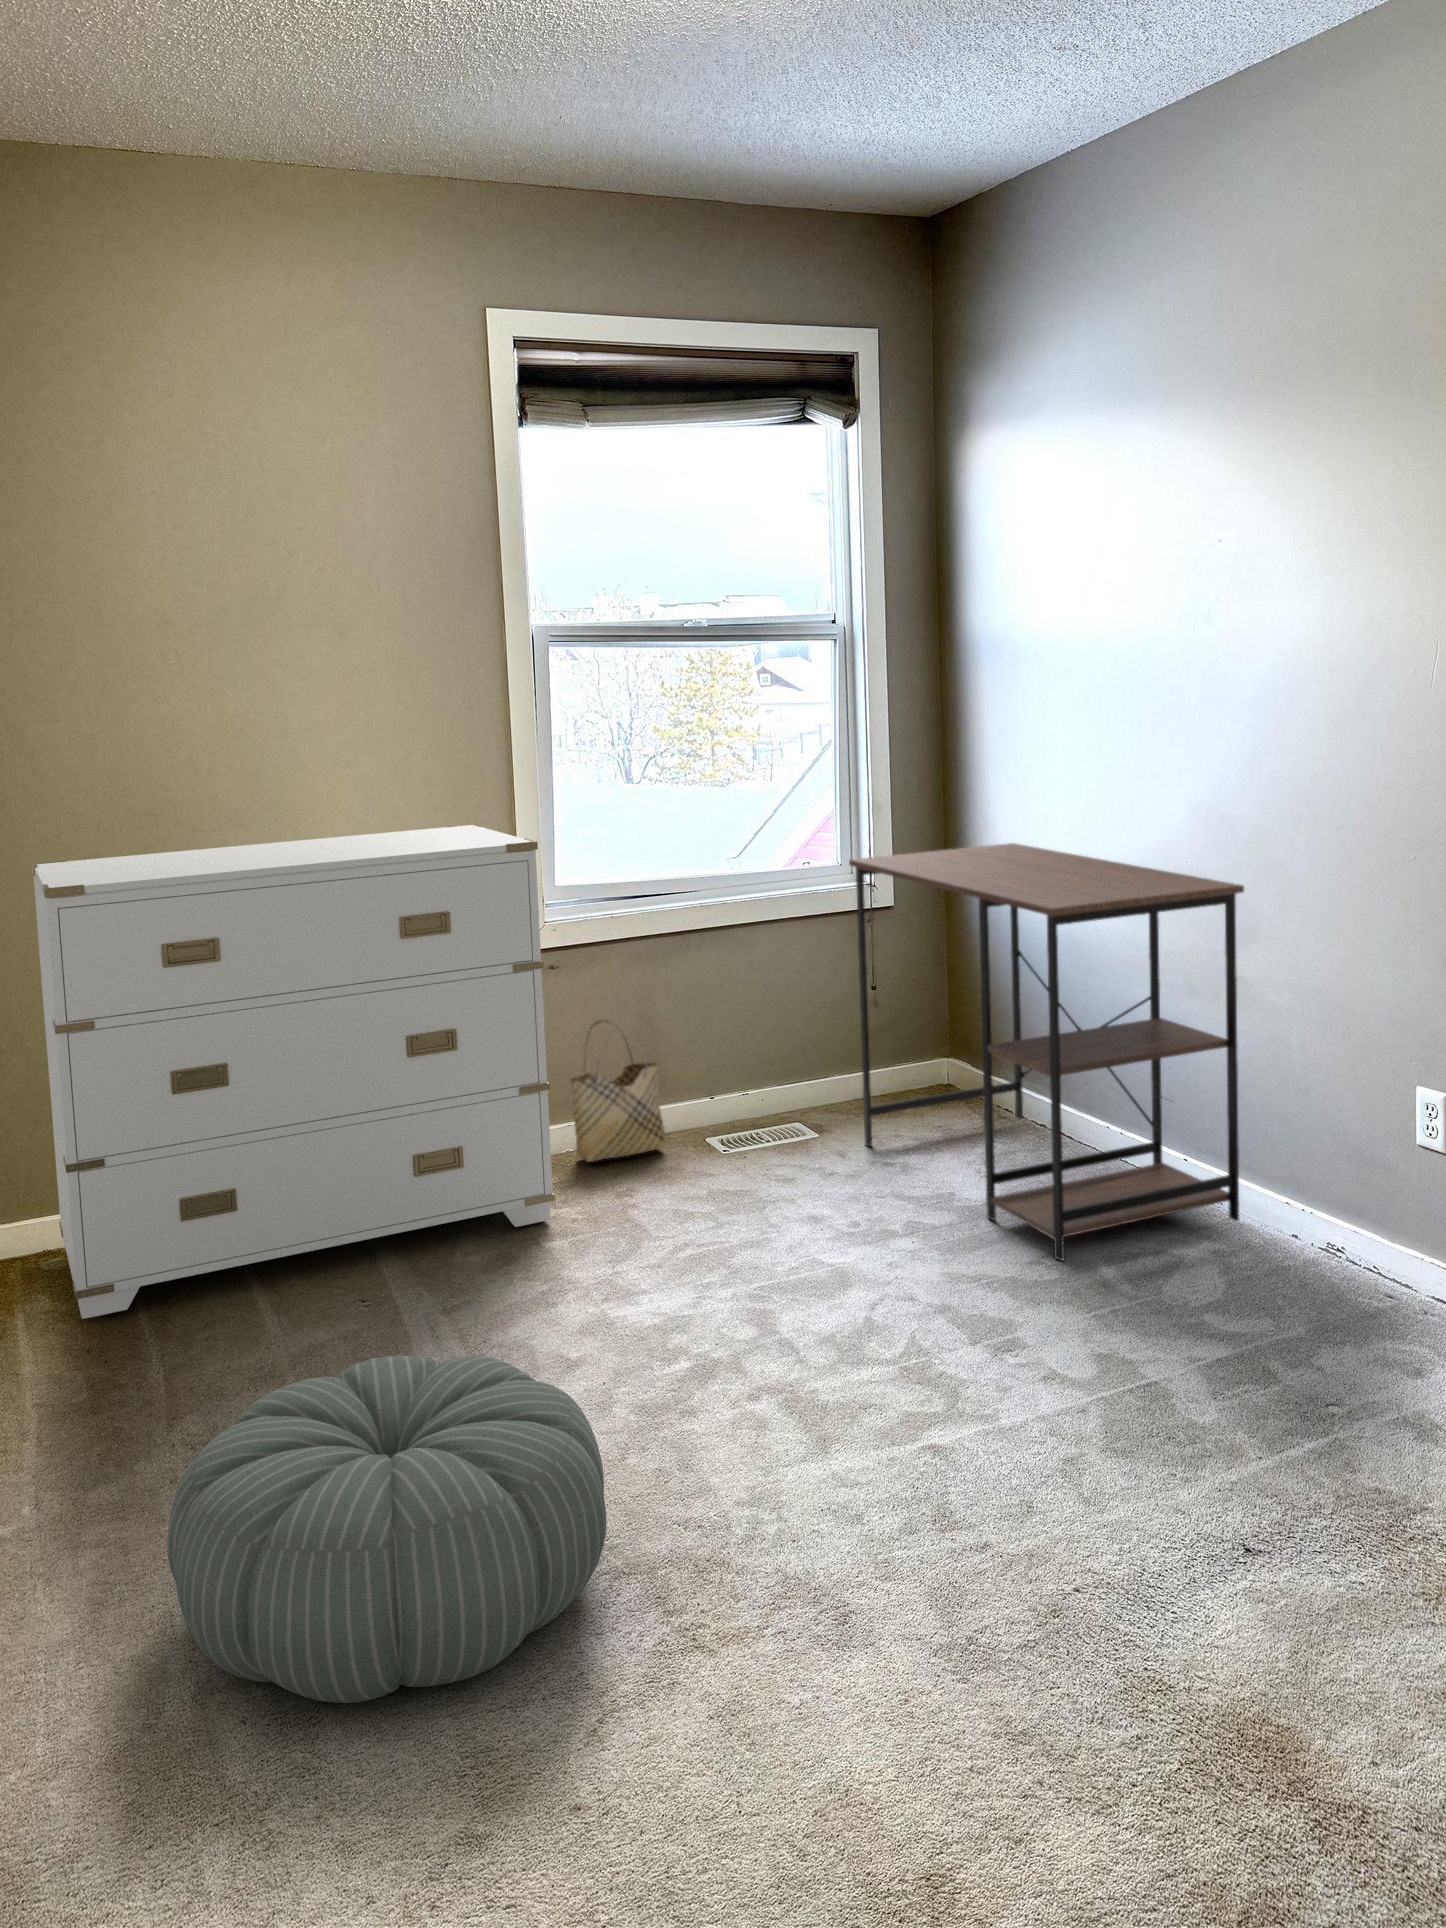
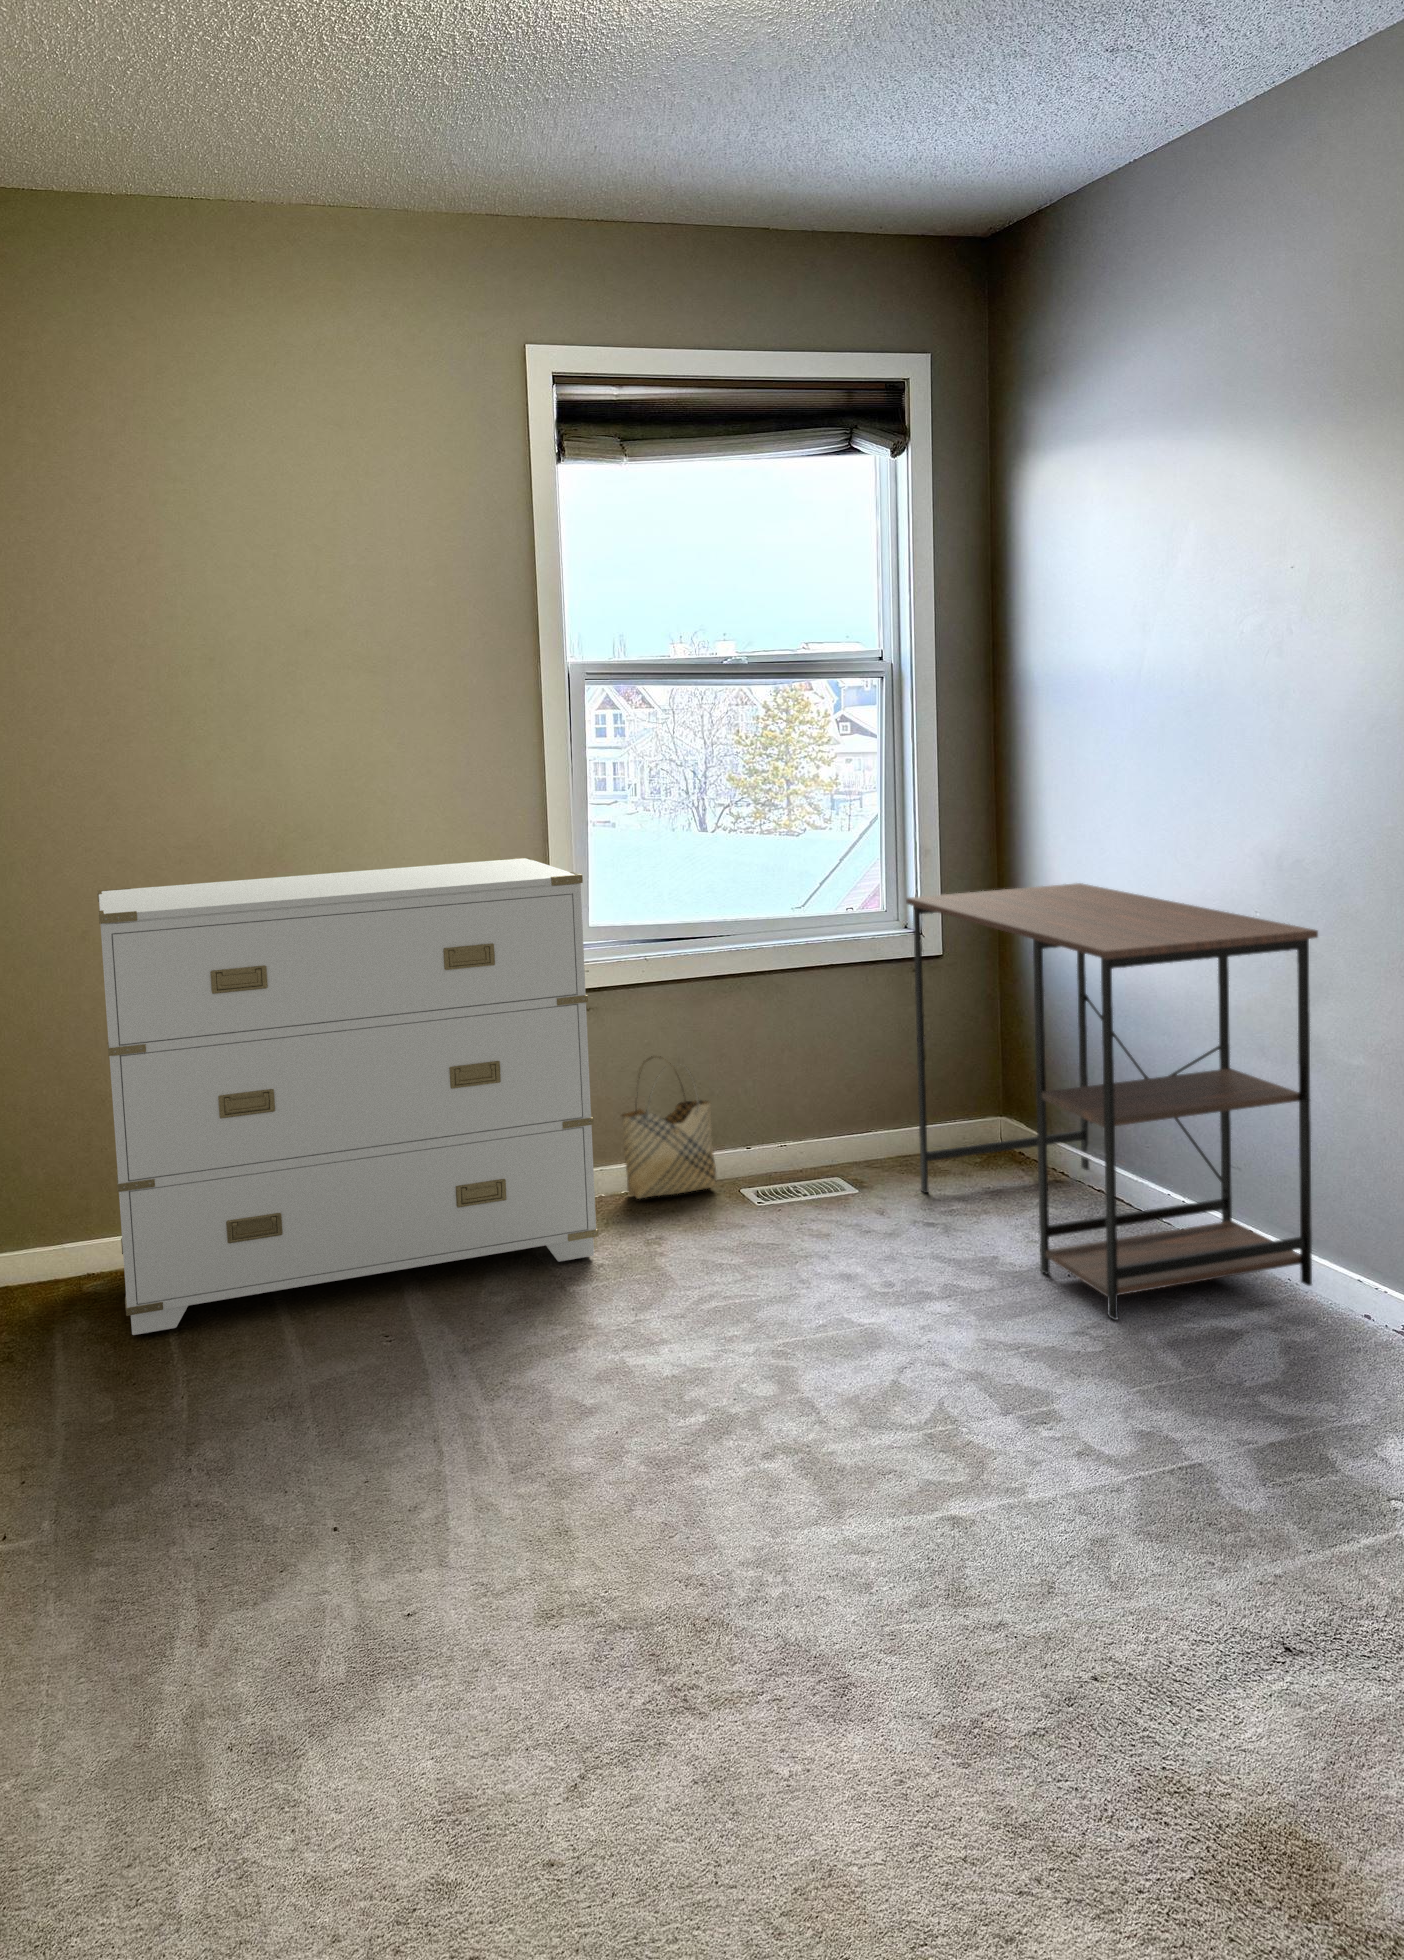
pouf: present [168,1355,606,1703] -> none [171,1389,607,1739]

